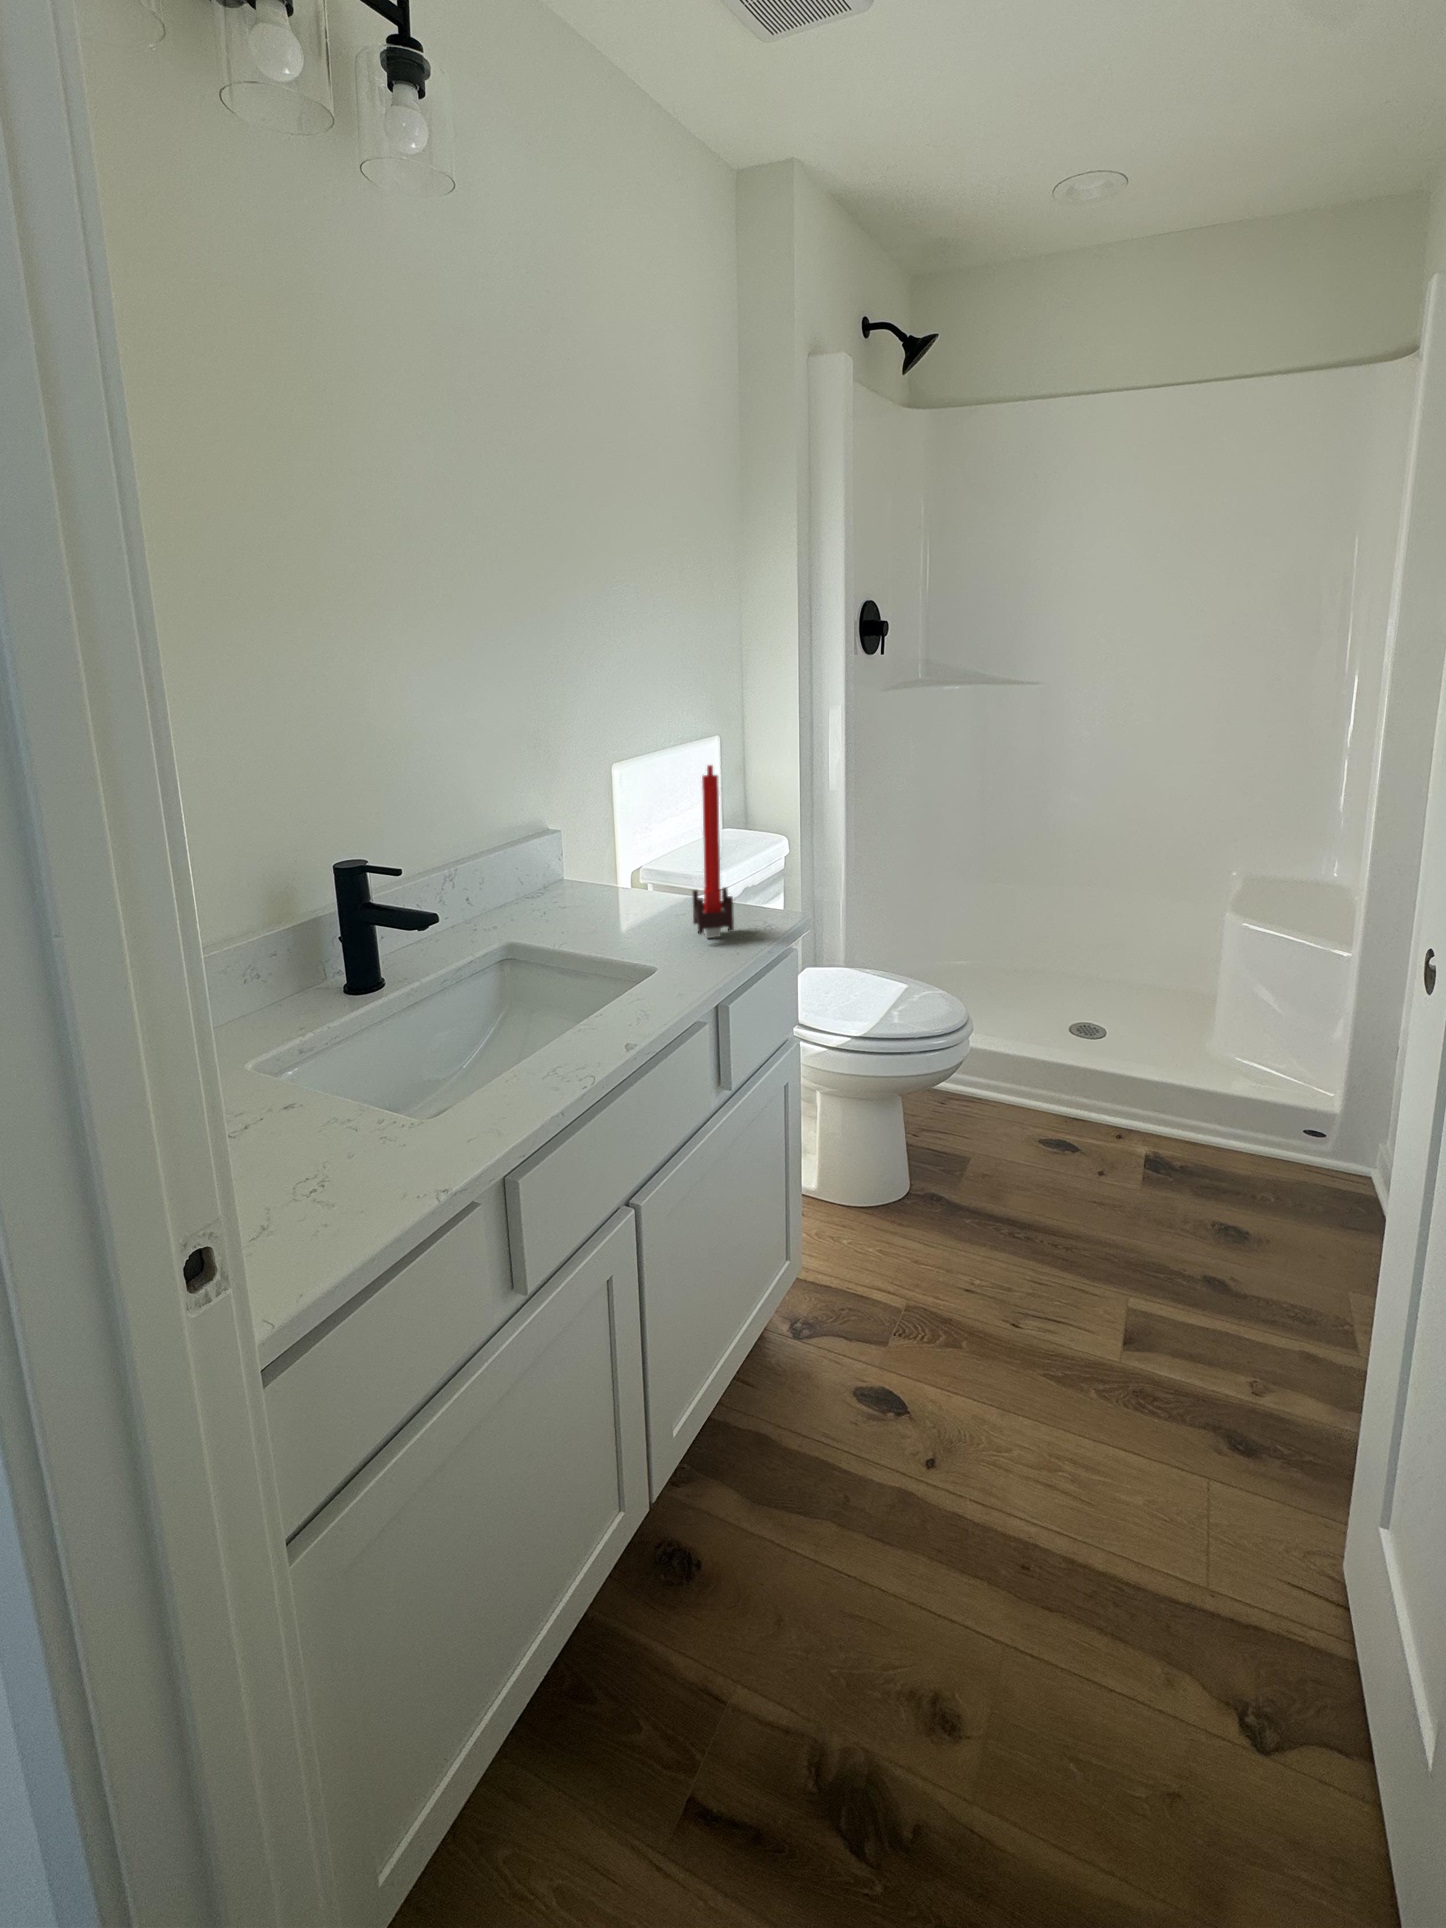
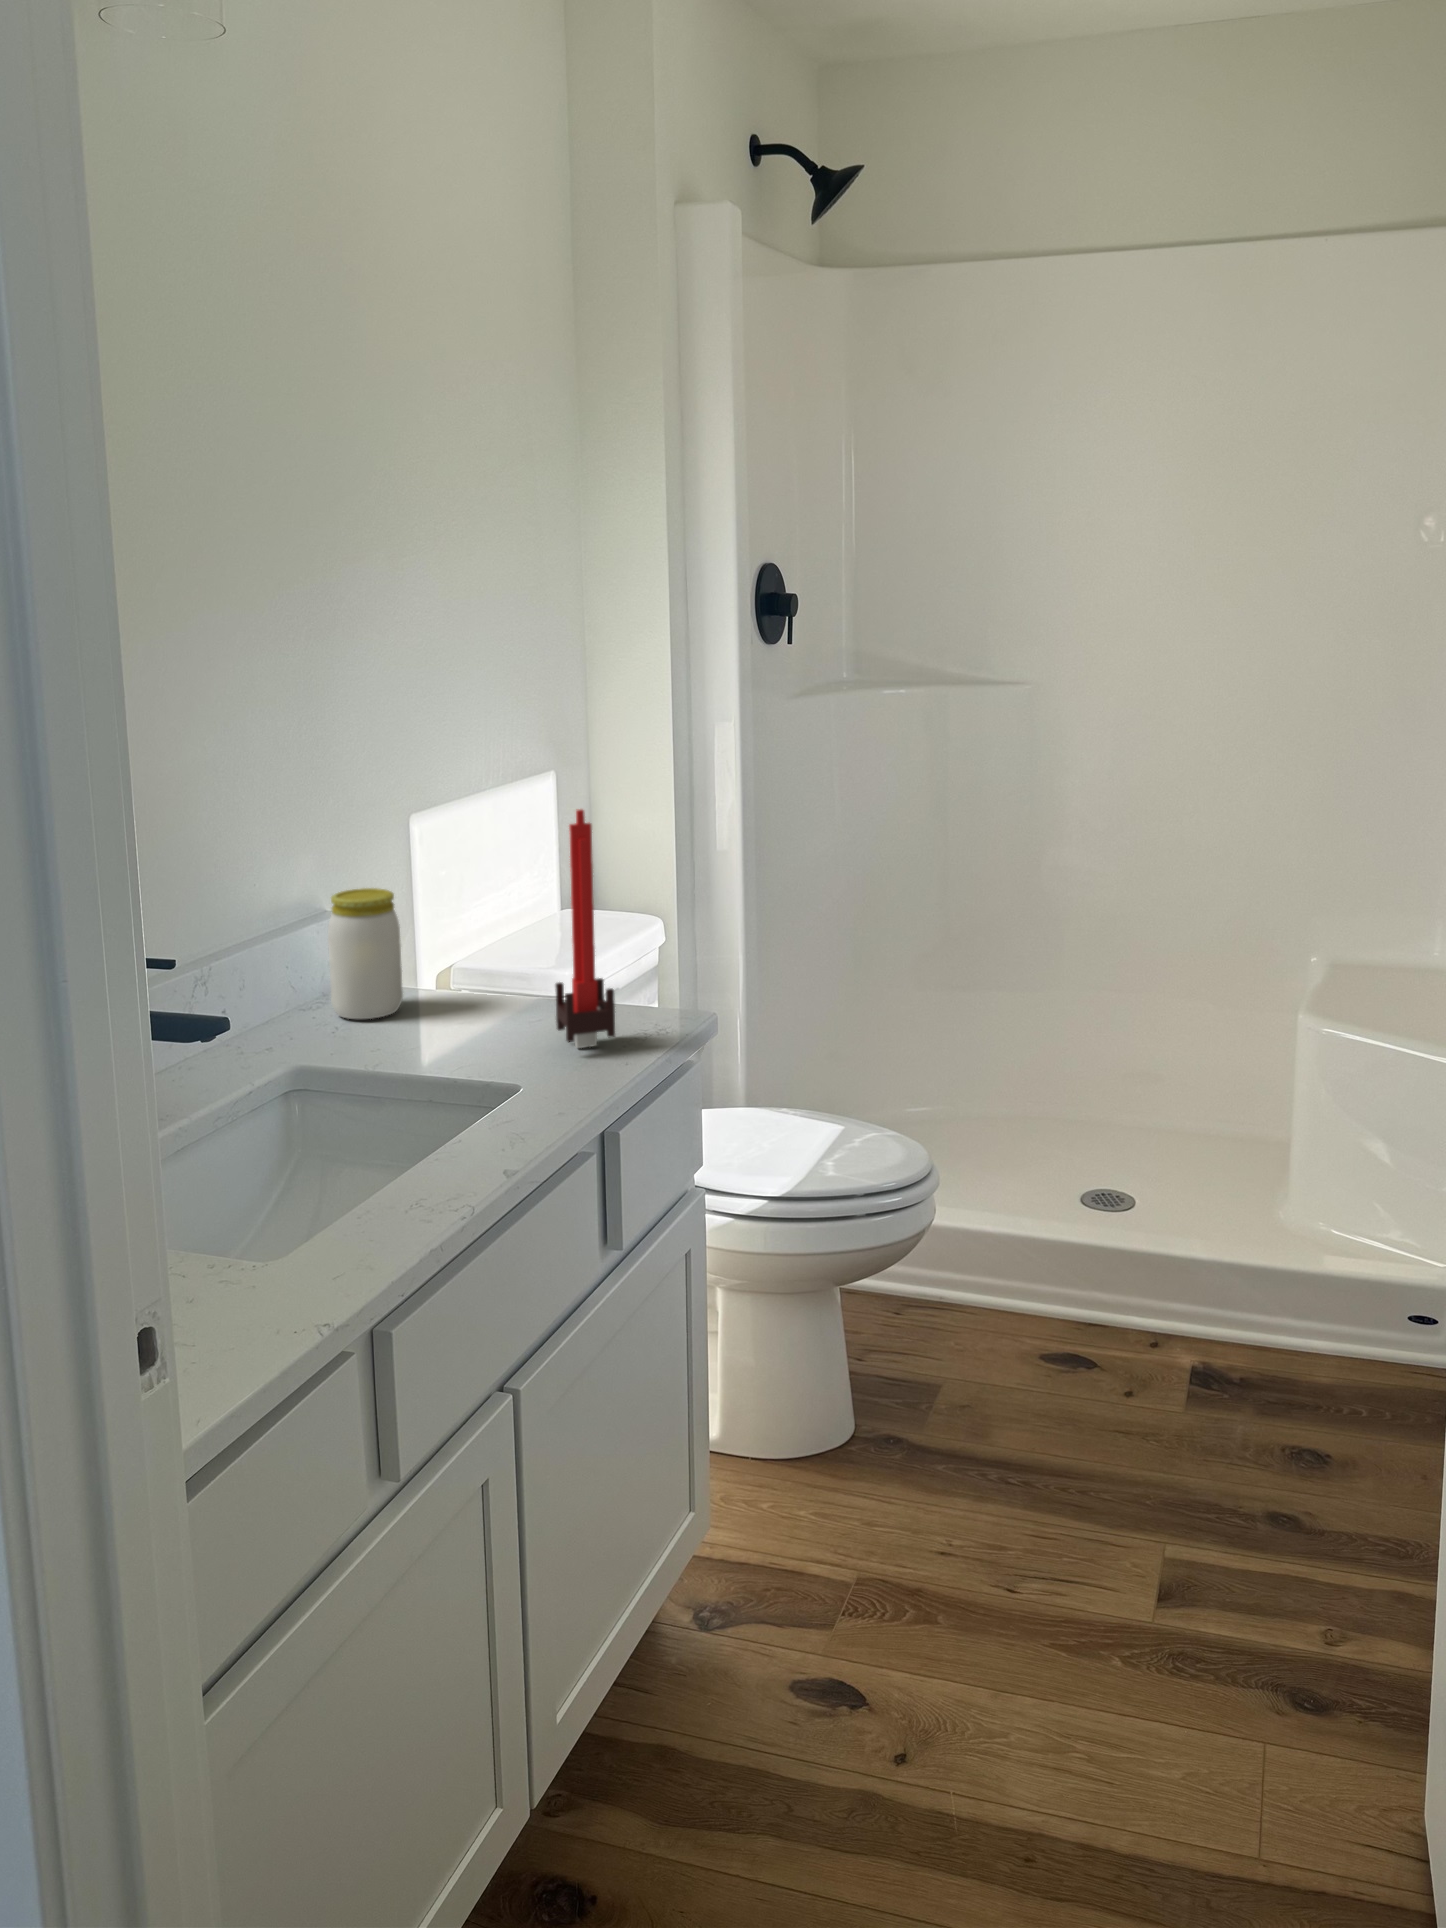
jar: none [542,817,594,909] -> present [328,888,403,1019]

